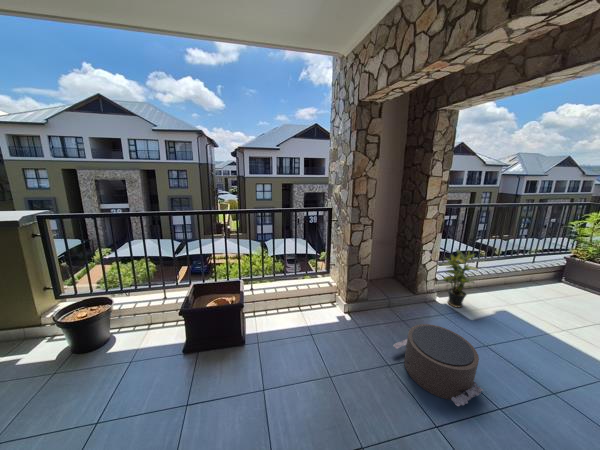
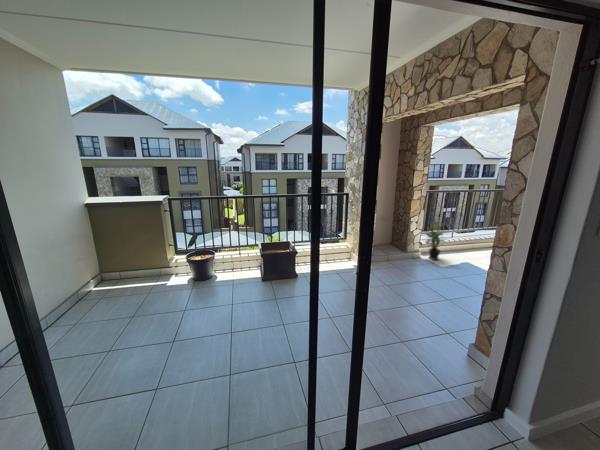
pouf: present [393,324,483,406] -> none [390,261,438,292]

